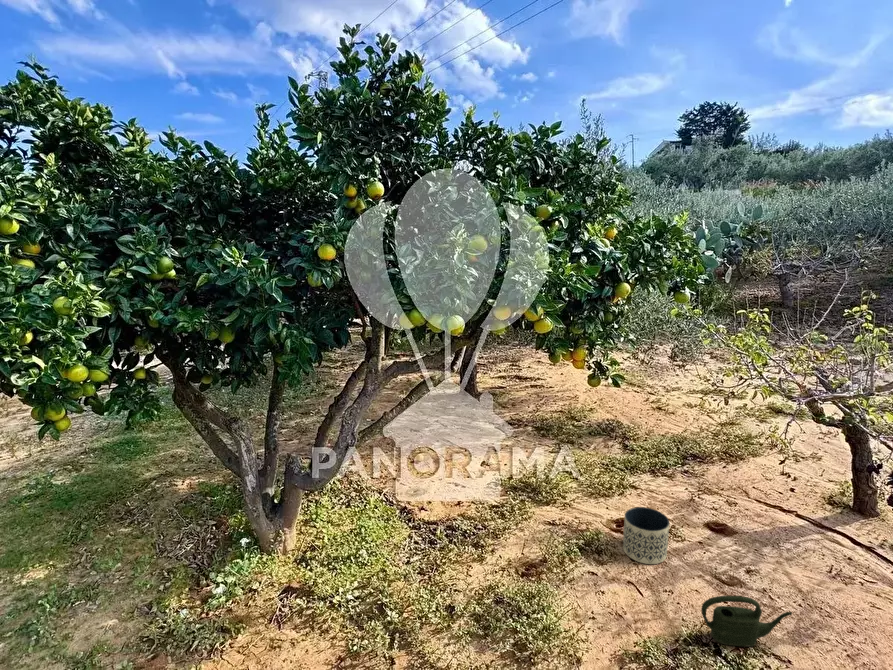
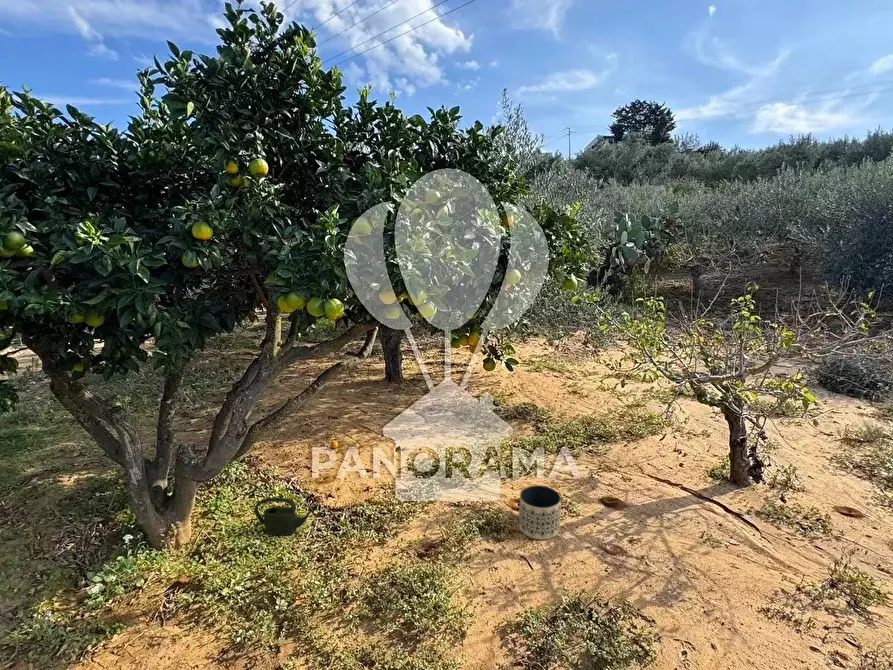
watering can: present [701,596,792,647] -> present [255,497,317,535]

